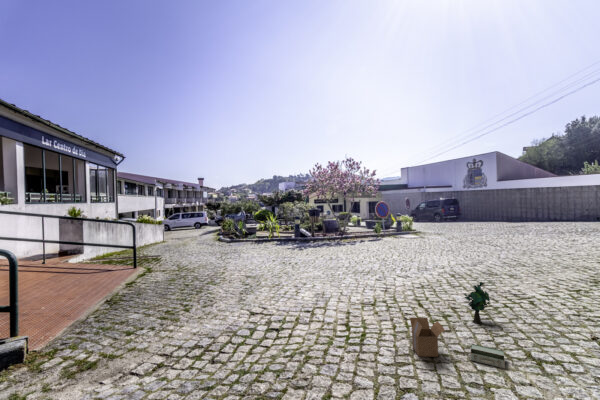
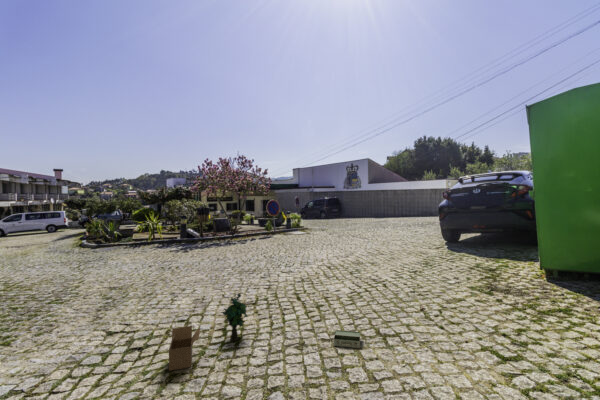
decorative plant: present [464,282,490,324] -> present [222,293,248,341]
cardboard box: present [410,318,445,357] -> present [169,326,200,371]

